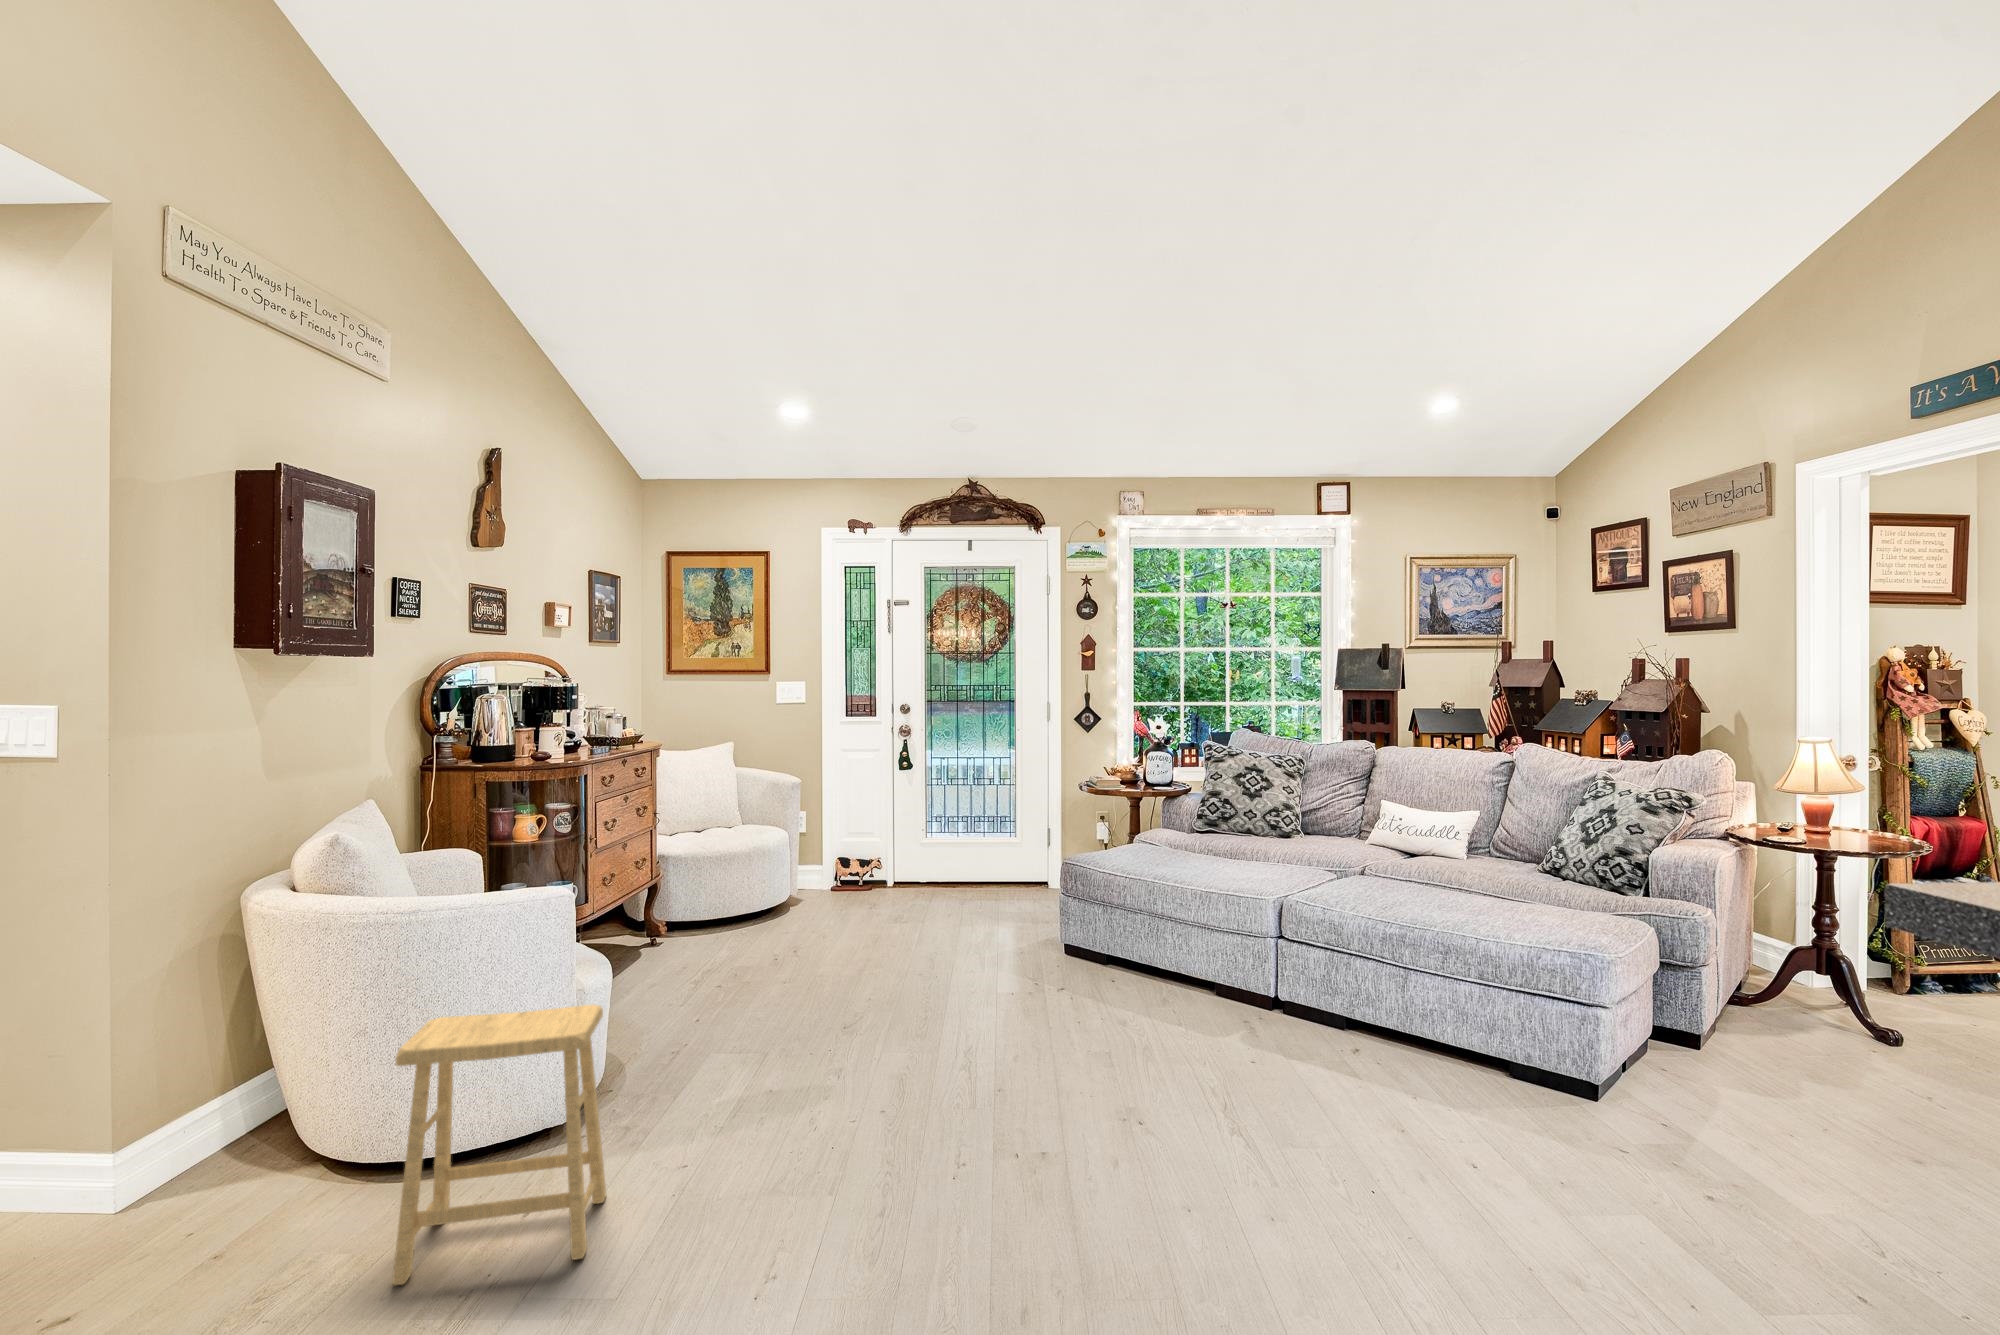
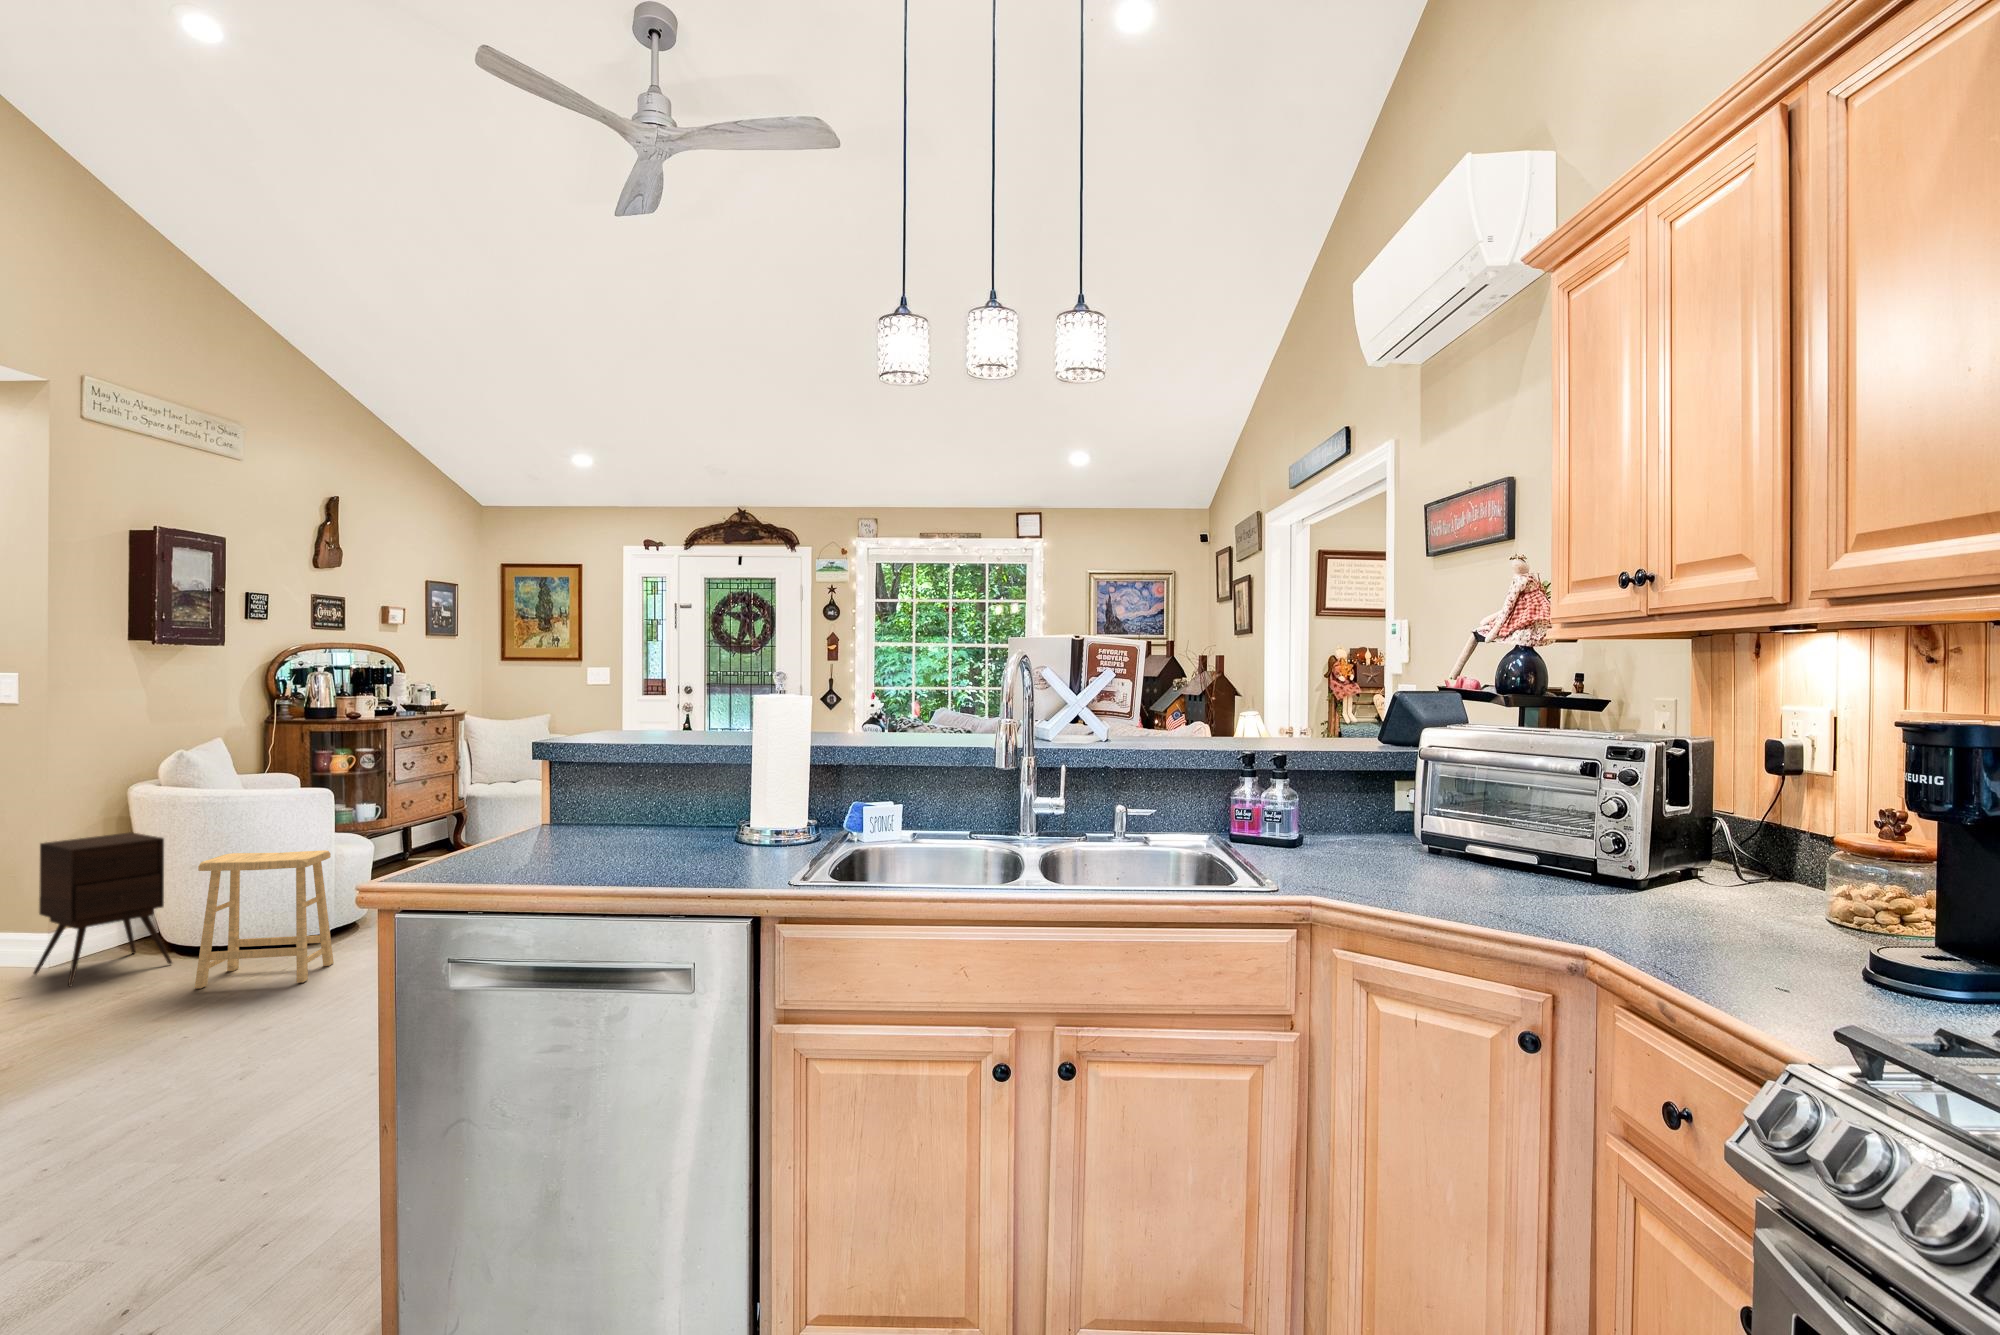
side table: none [87,972,330,1290] -> present [33,832,172,987]

